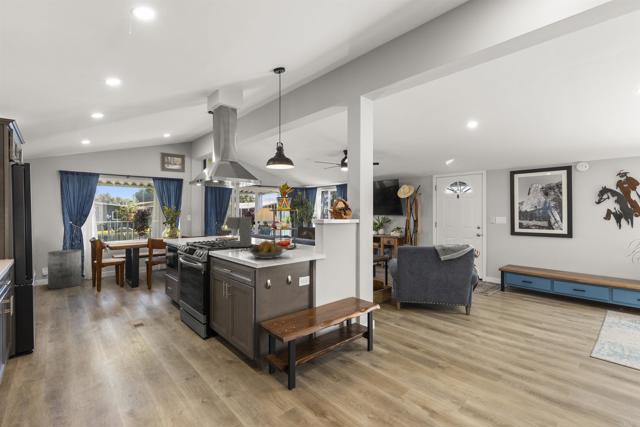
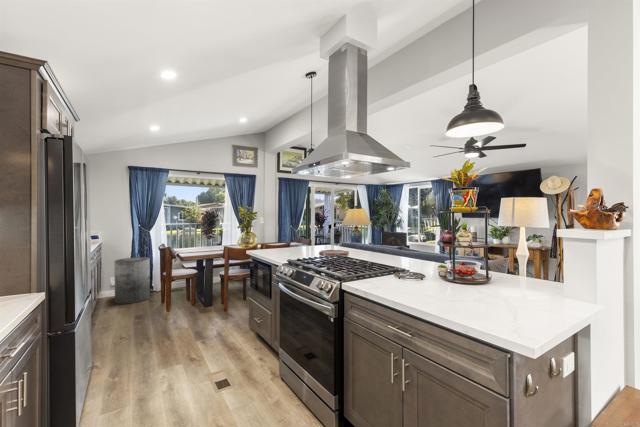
coffee maker: present [217,217,252,247] -> none [338,222,392,272]
fruit bowl: present [248,241,286,259] -> none [444,275,540,316]

